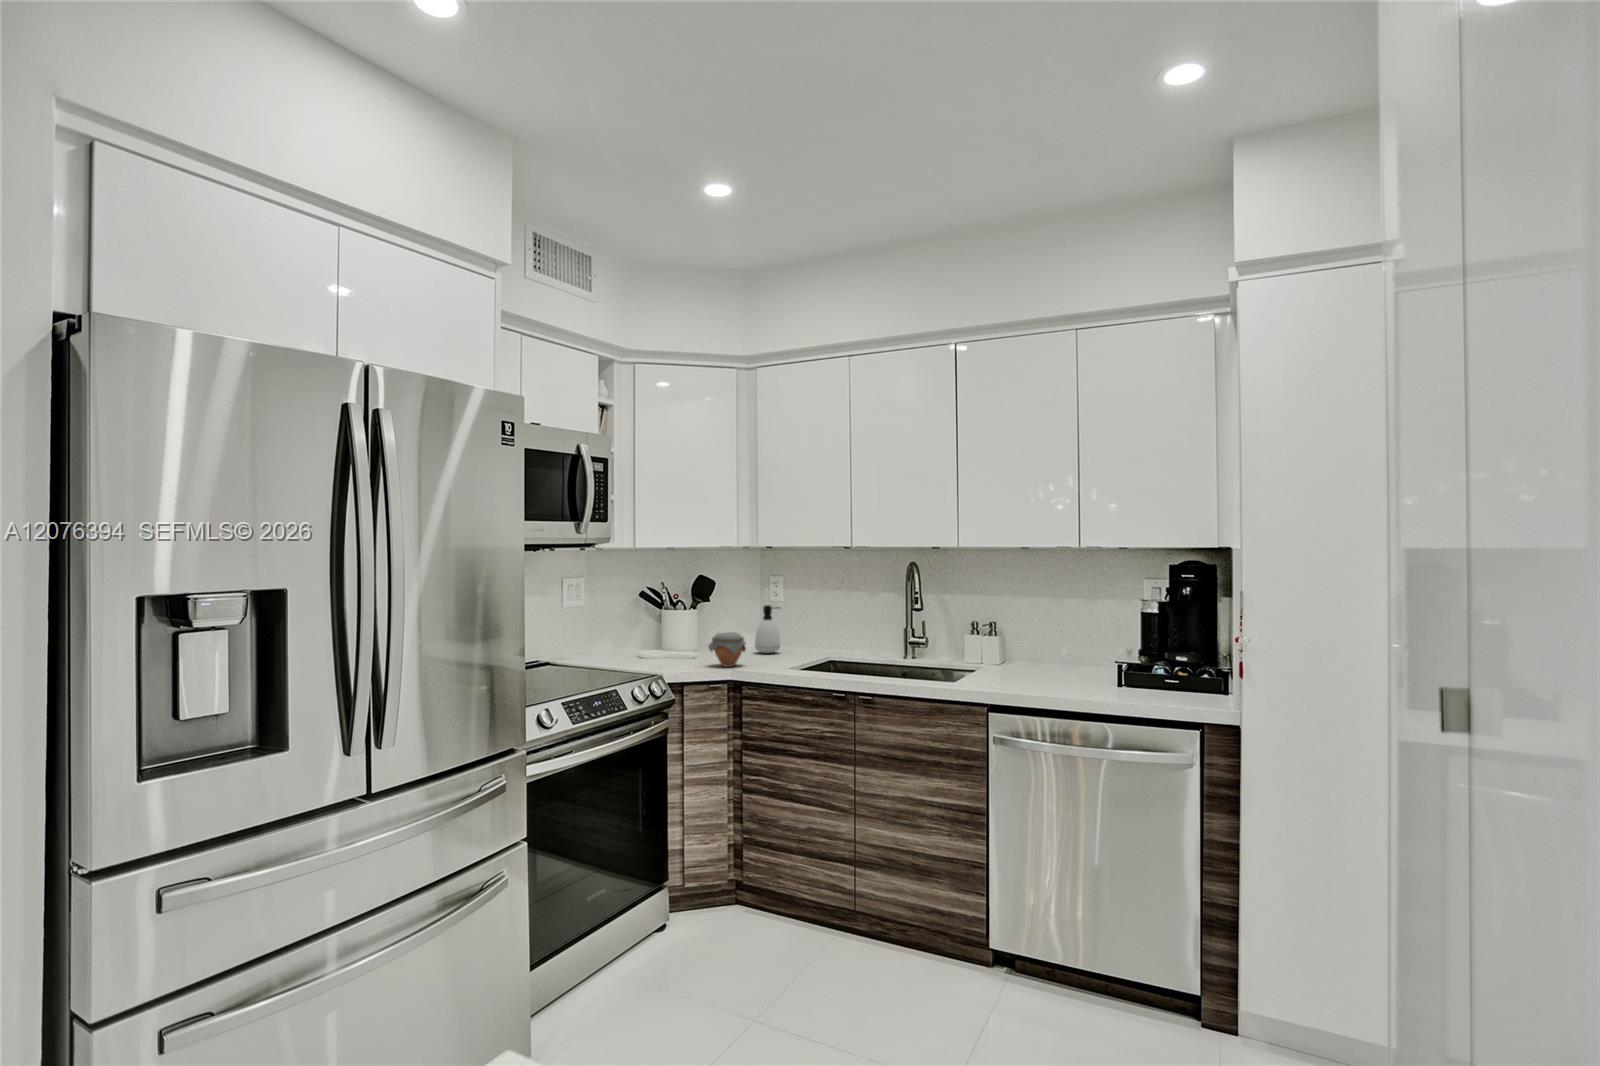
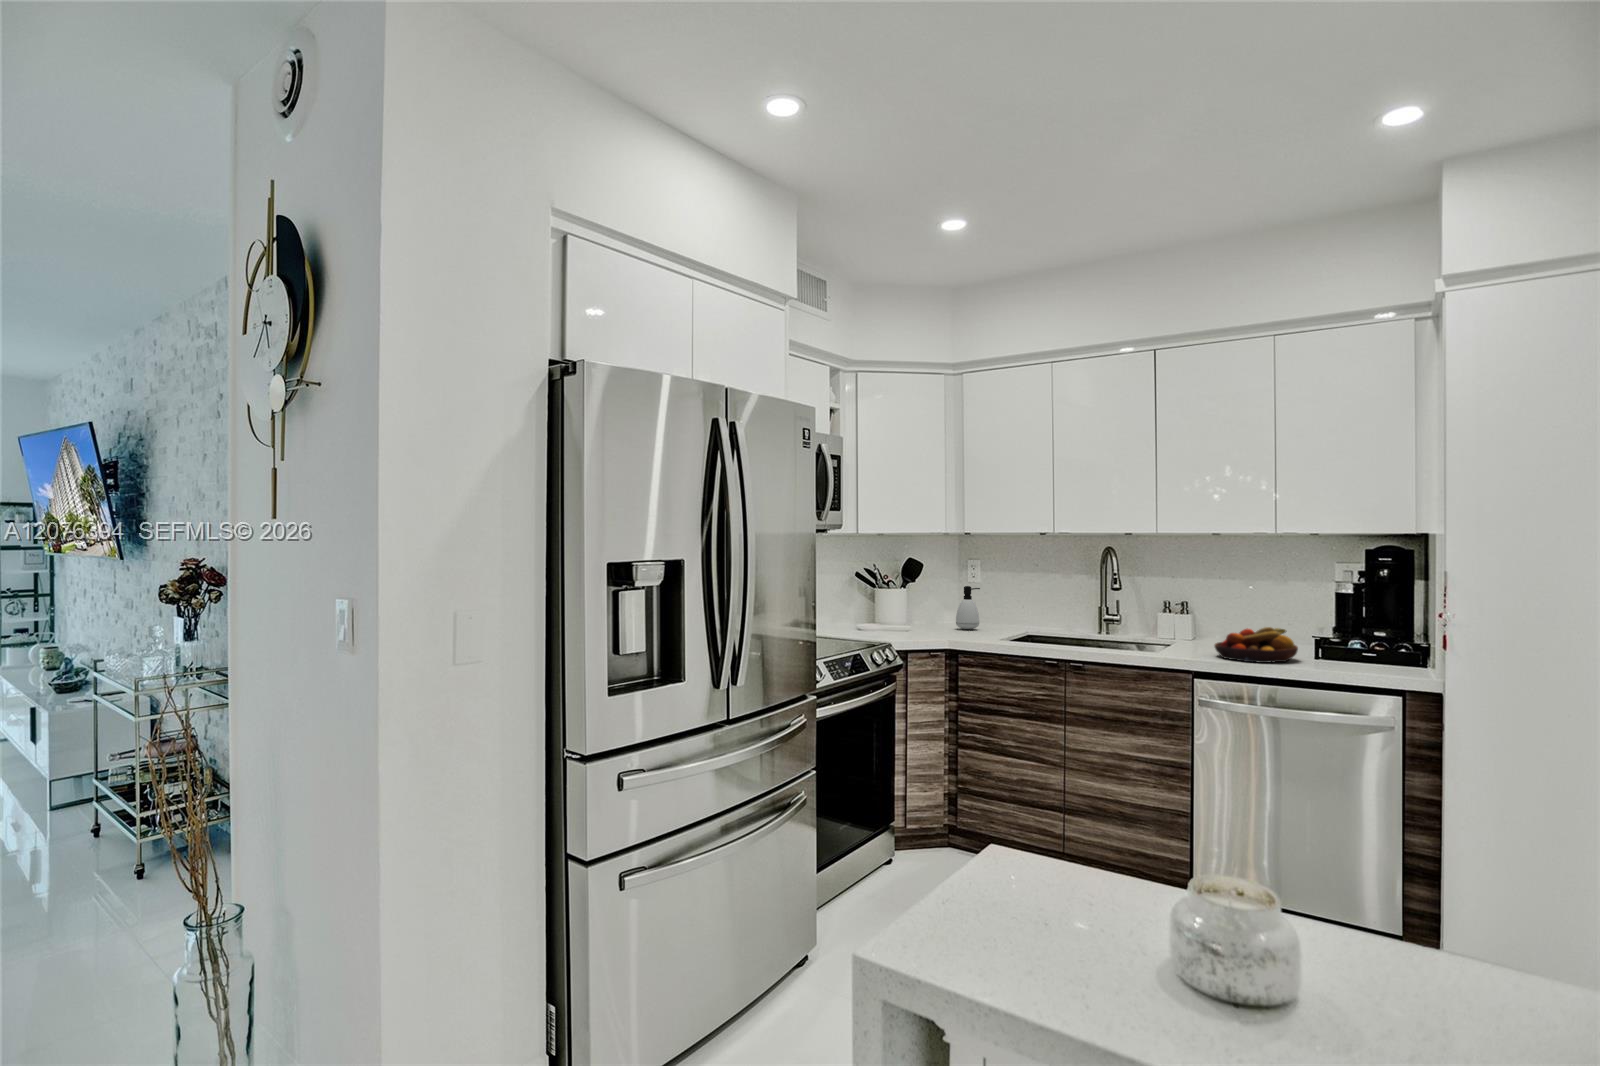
jar: present [708,632,746,667] -> none [924,608,958,638]
fruit bowl: none [1012,652,1098,693] -> present [1215,627,1298,663]

